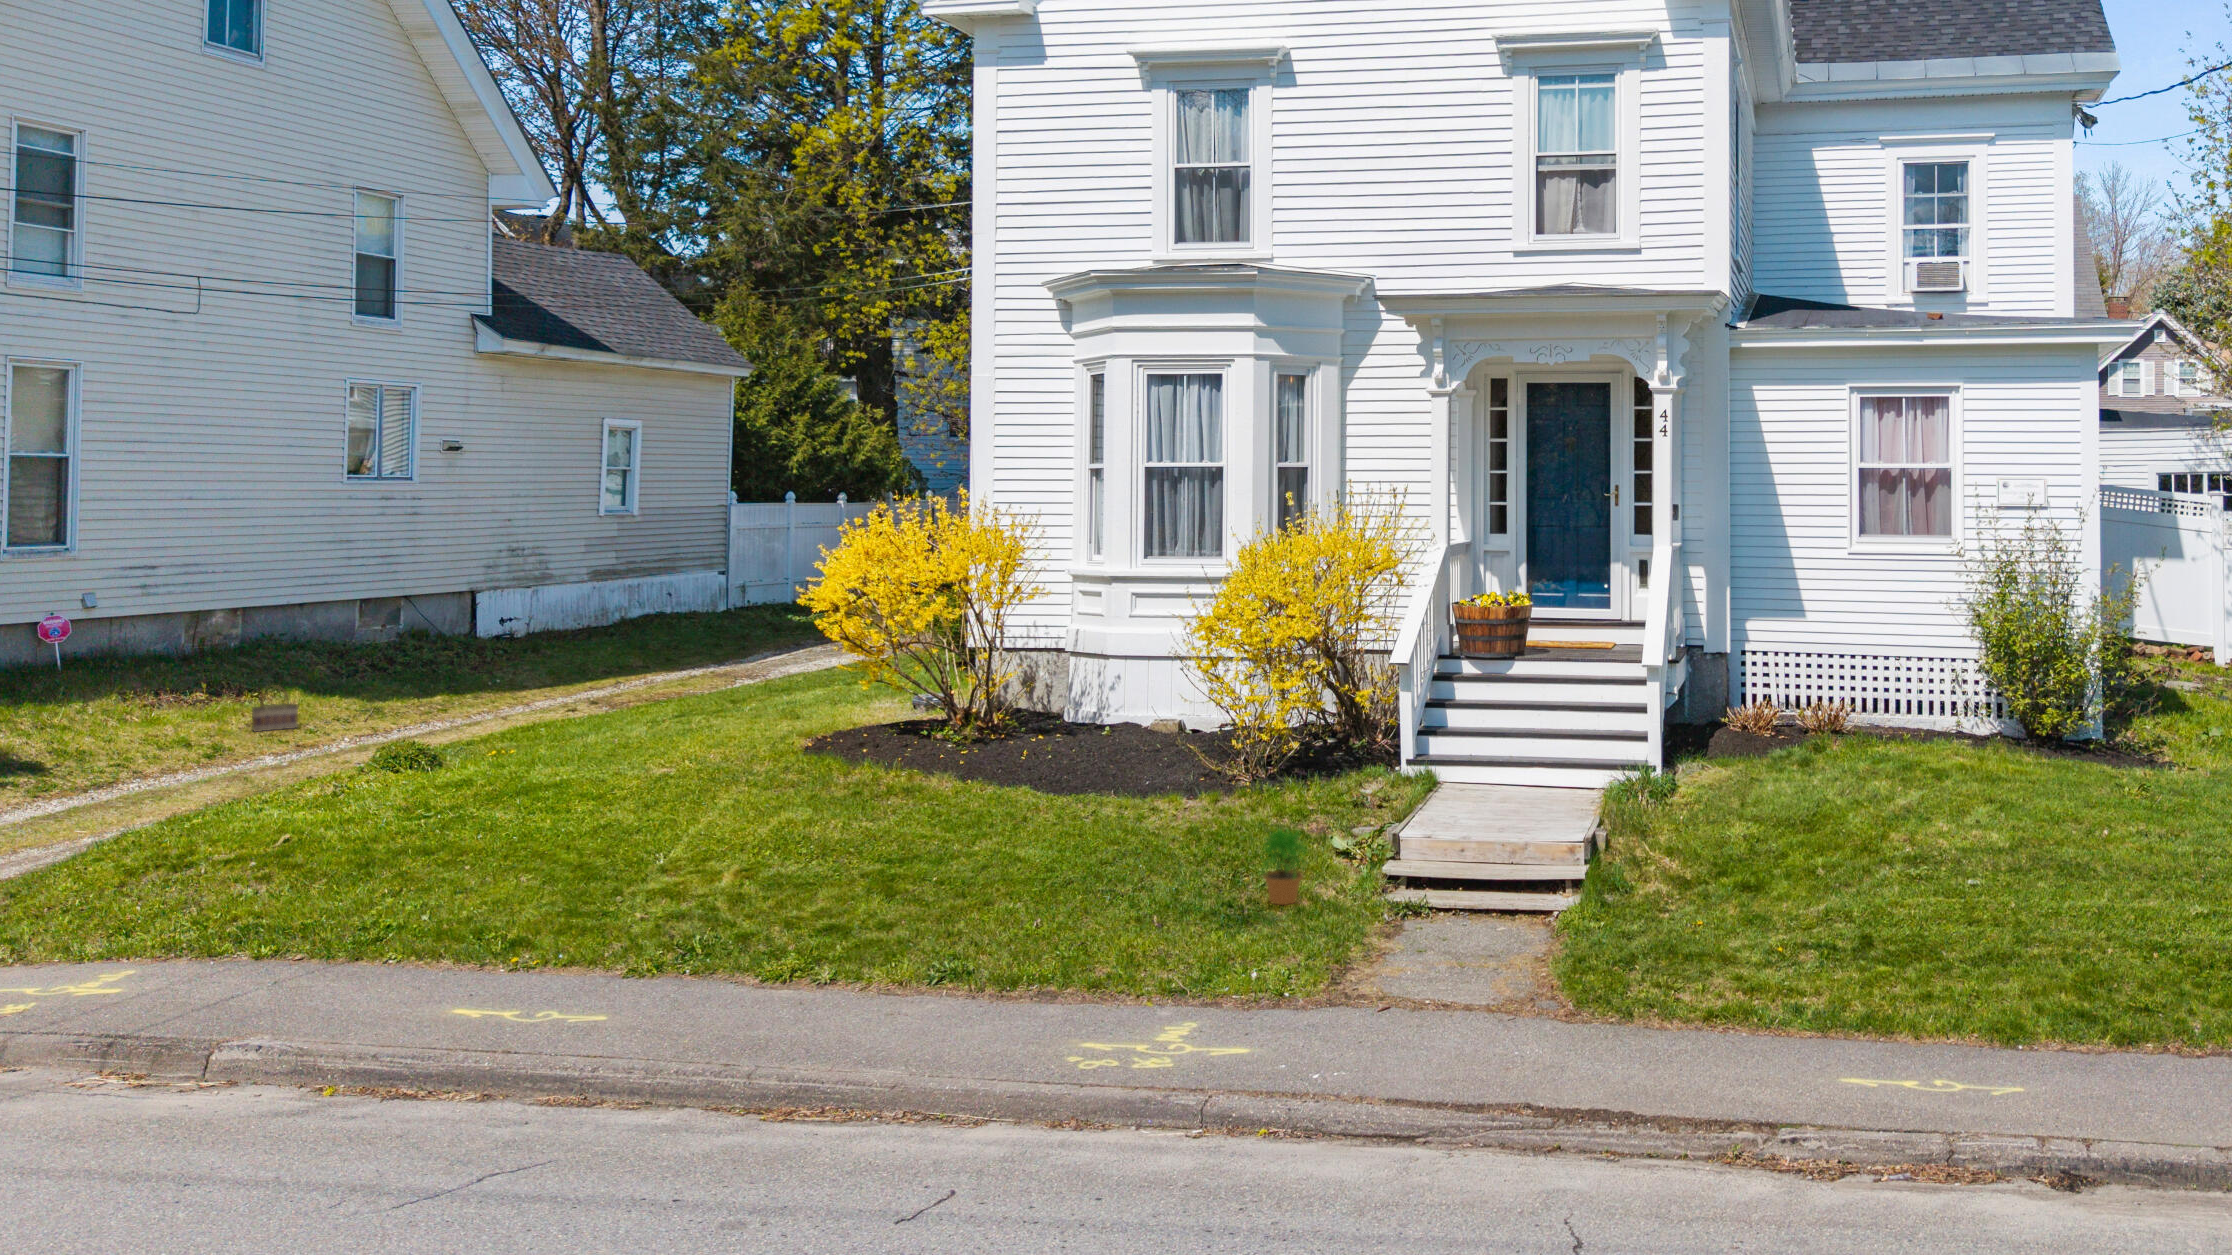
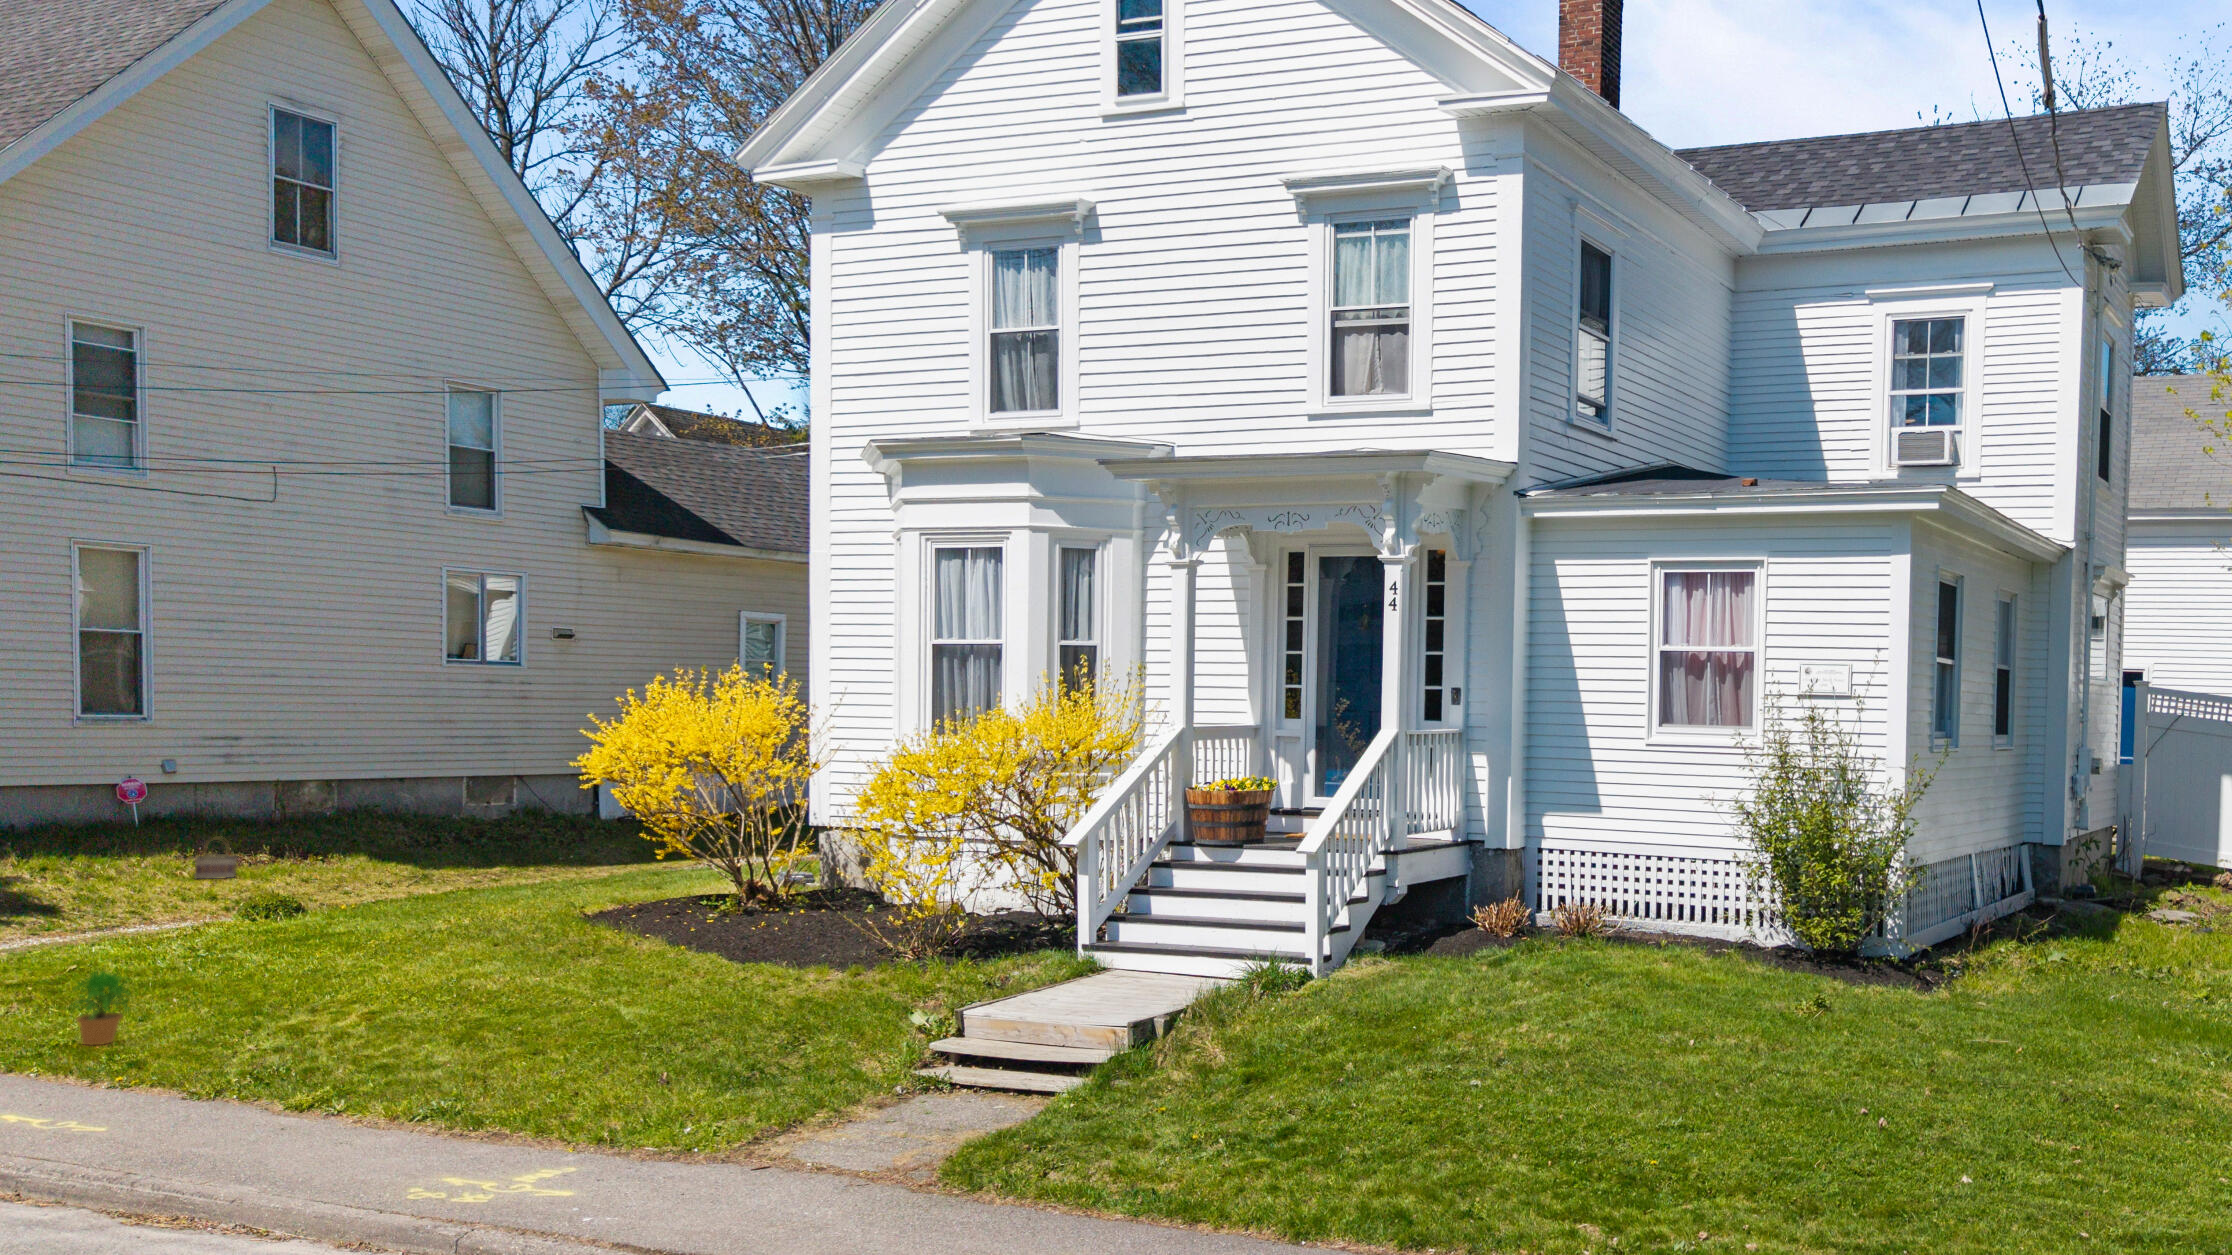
potted plant: present [1260,830,1307,905] -> present [70,971,130,1045]

